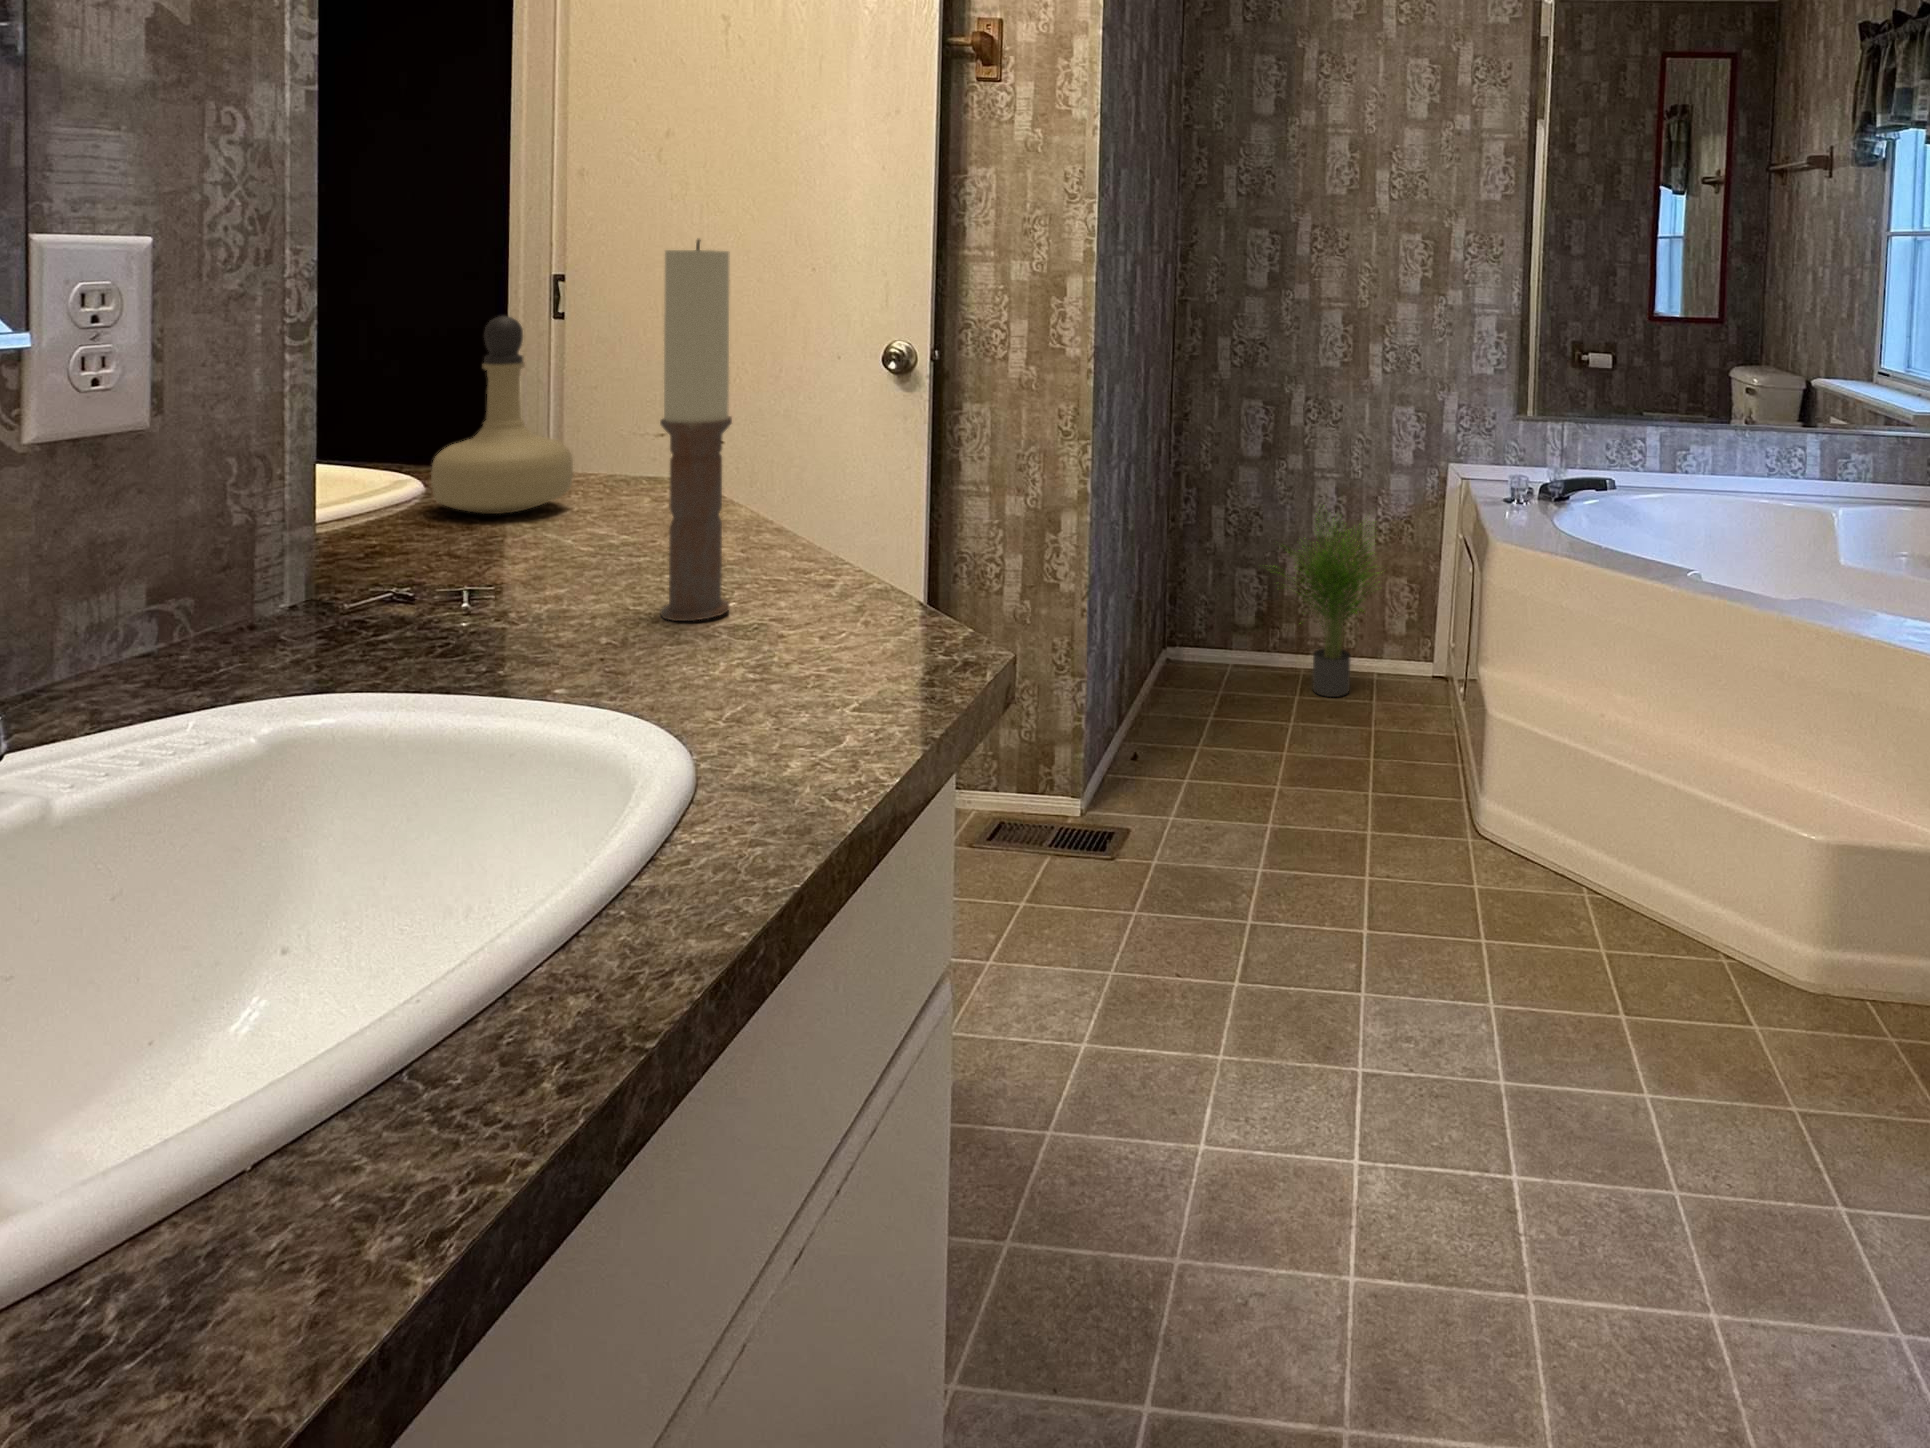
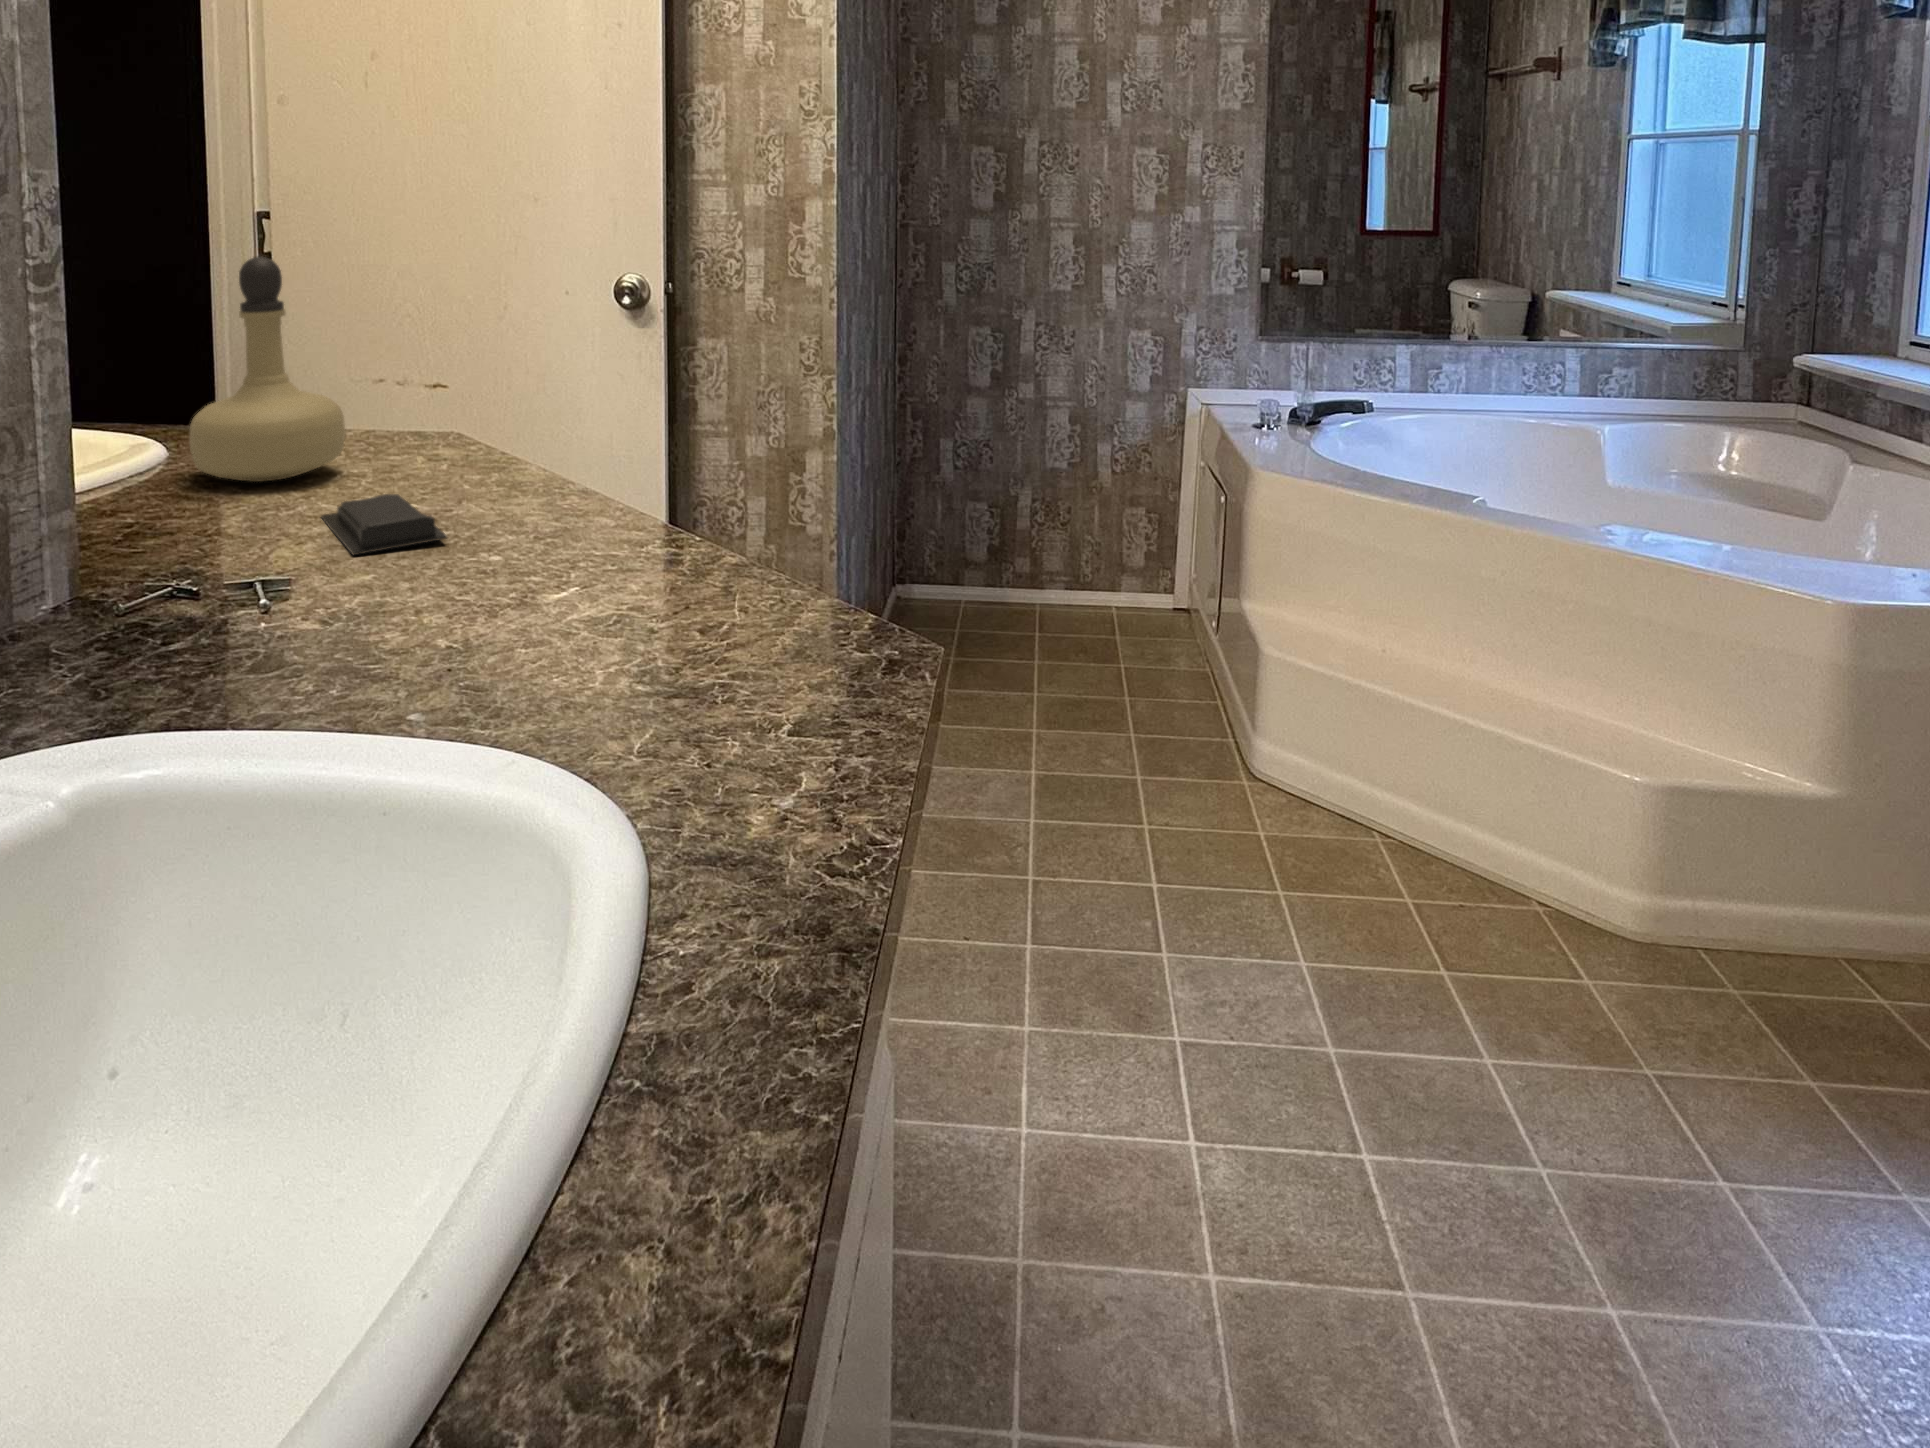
candle: present [660,239,732,621] -> none [479,157,571,614]
potted plant: present [1279,516,1375,697] -> none [992,431,1135,626]
soap bar: none [537,525,641,573] -> present [321,494,447,555]

